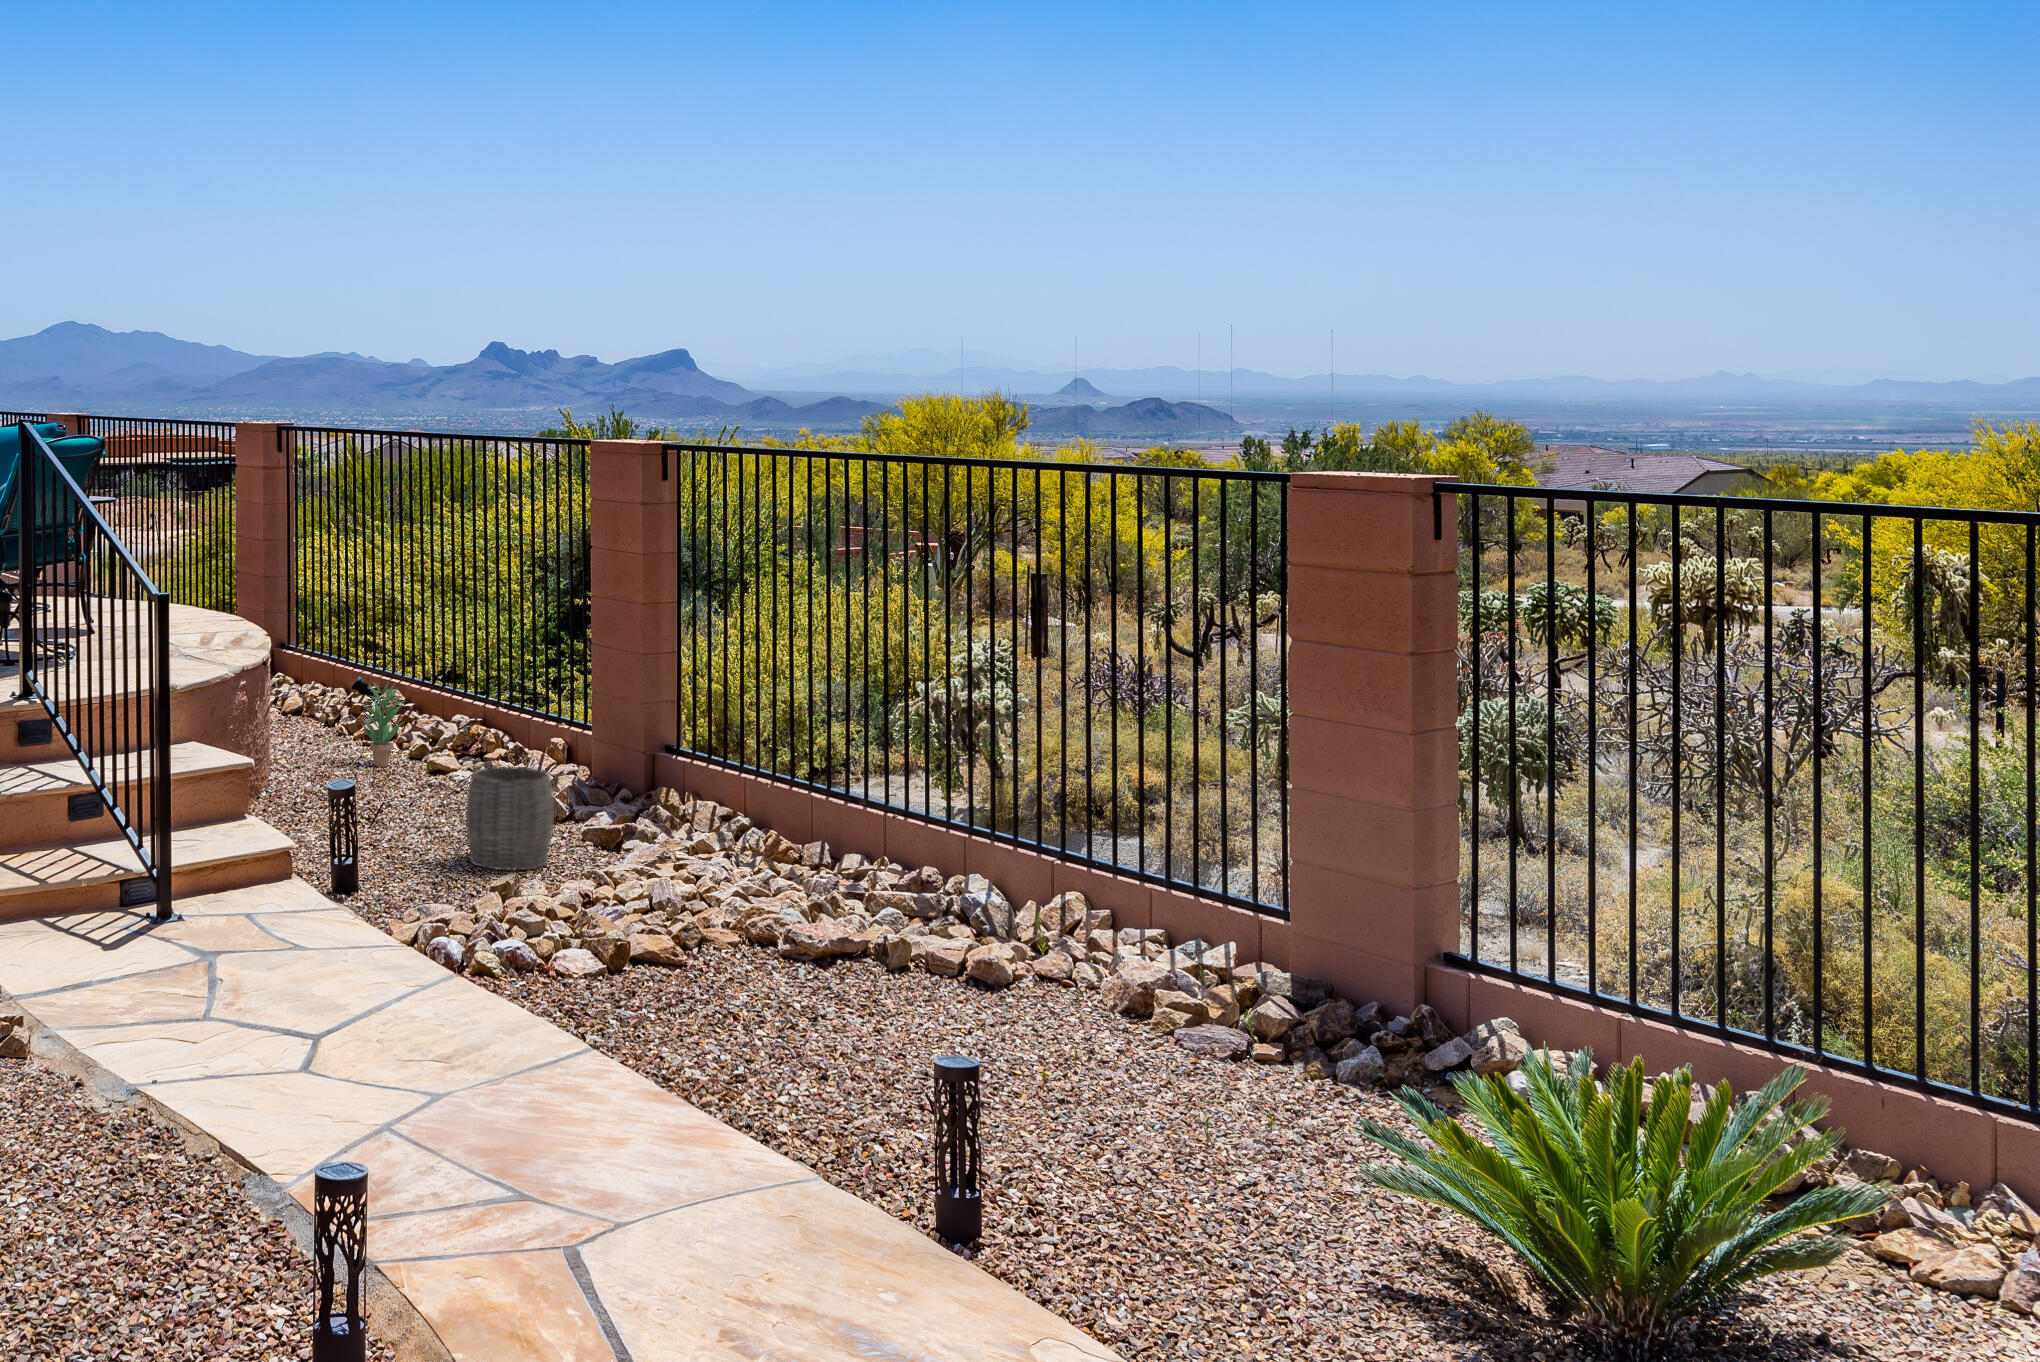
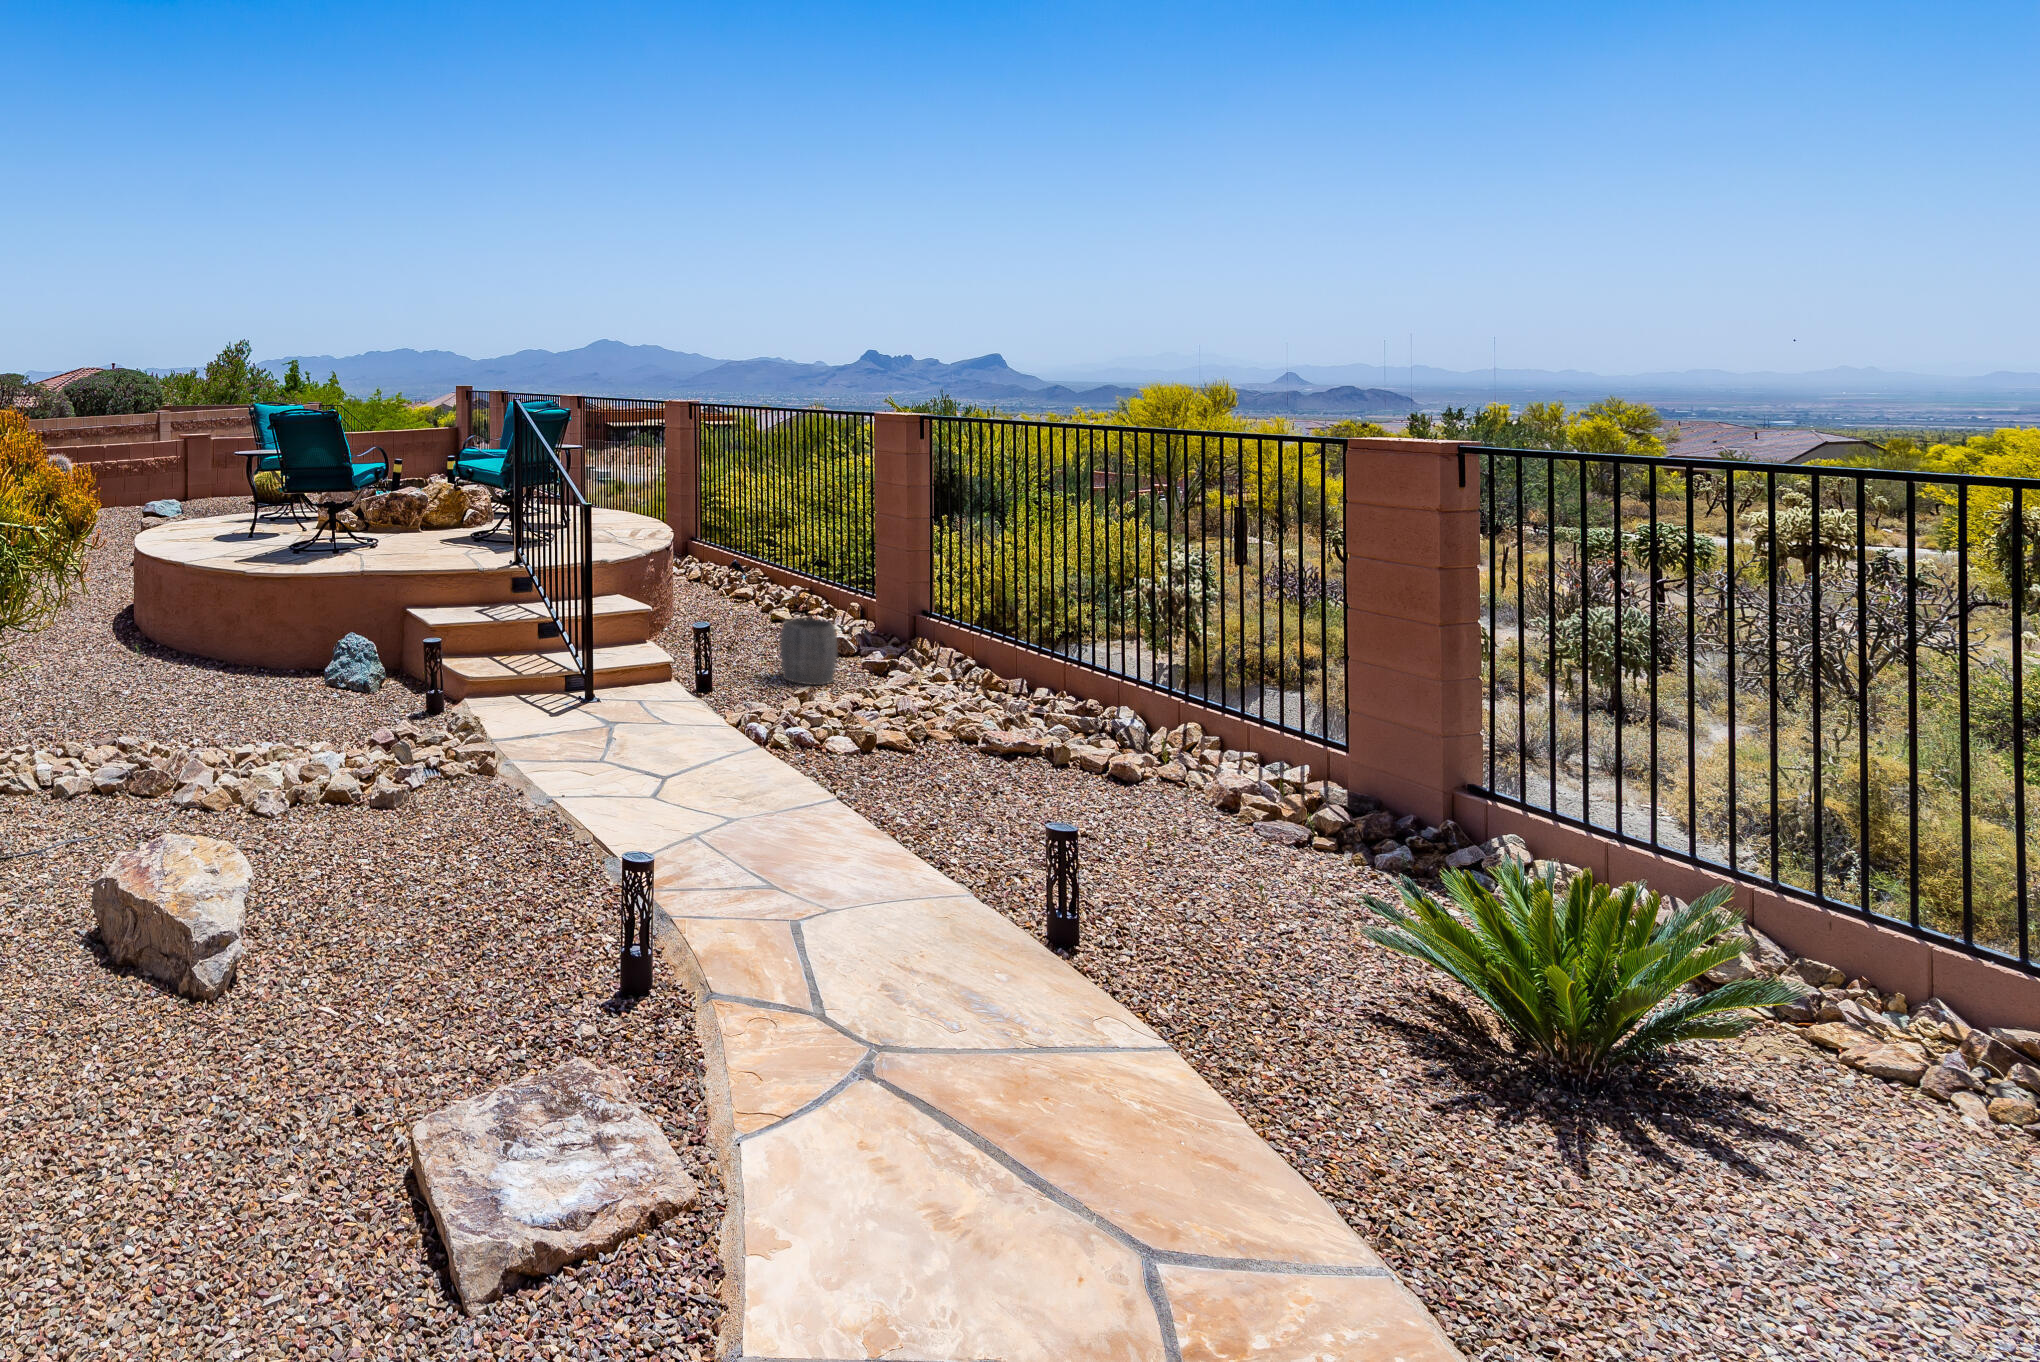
potted plant: present [362,682,405,767] -> none [724,559,753,614]

